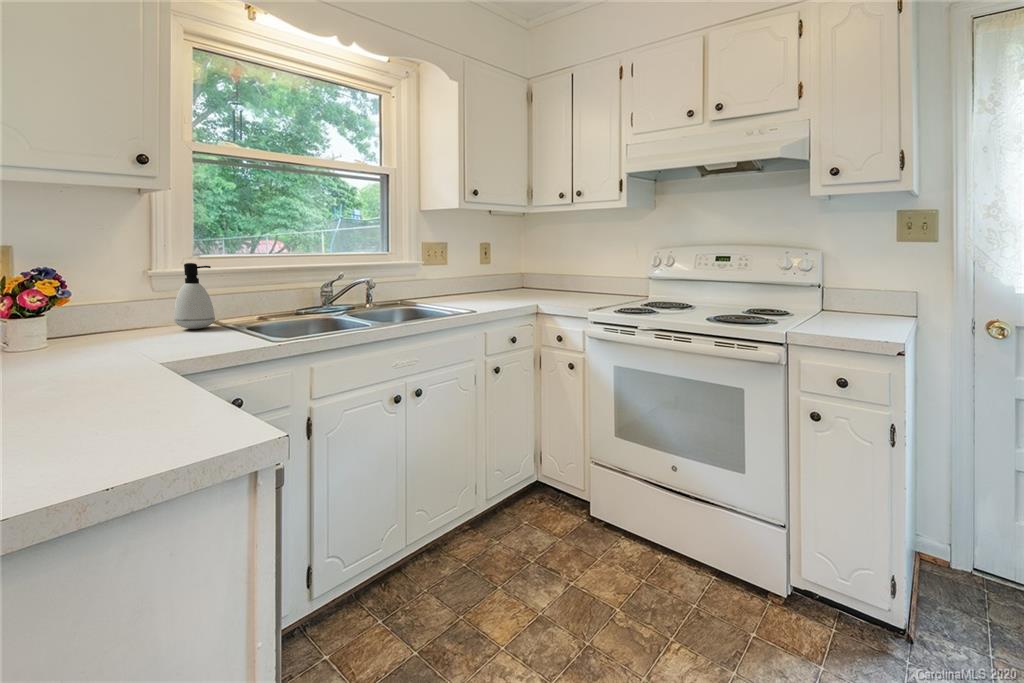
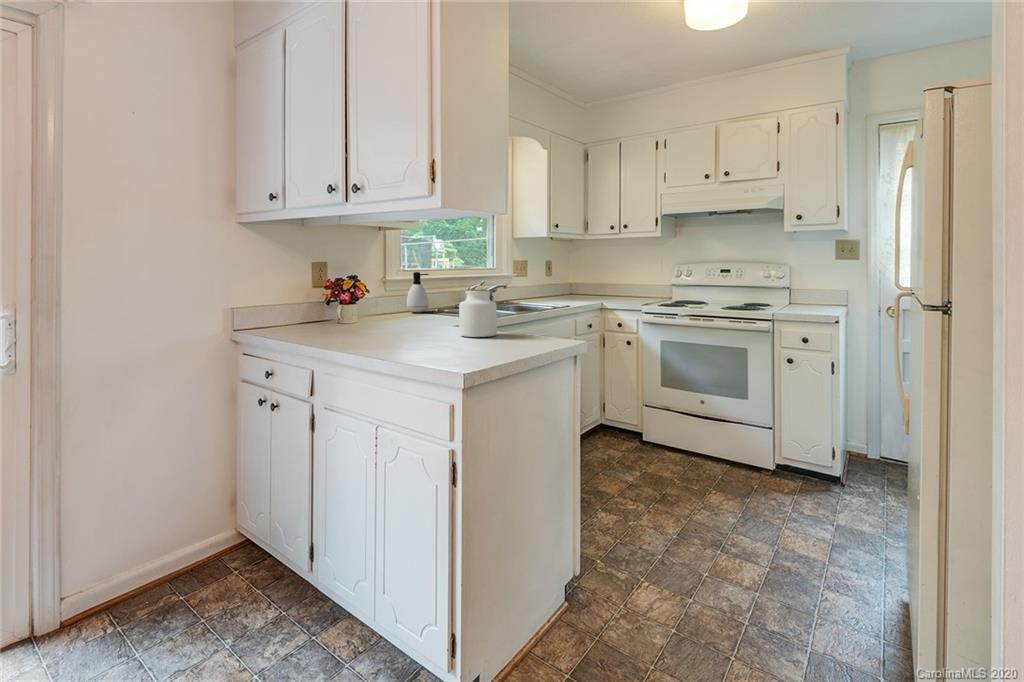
jar: none [62,303,168,409] -> present [459,290,497,337]

